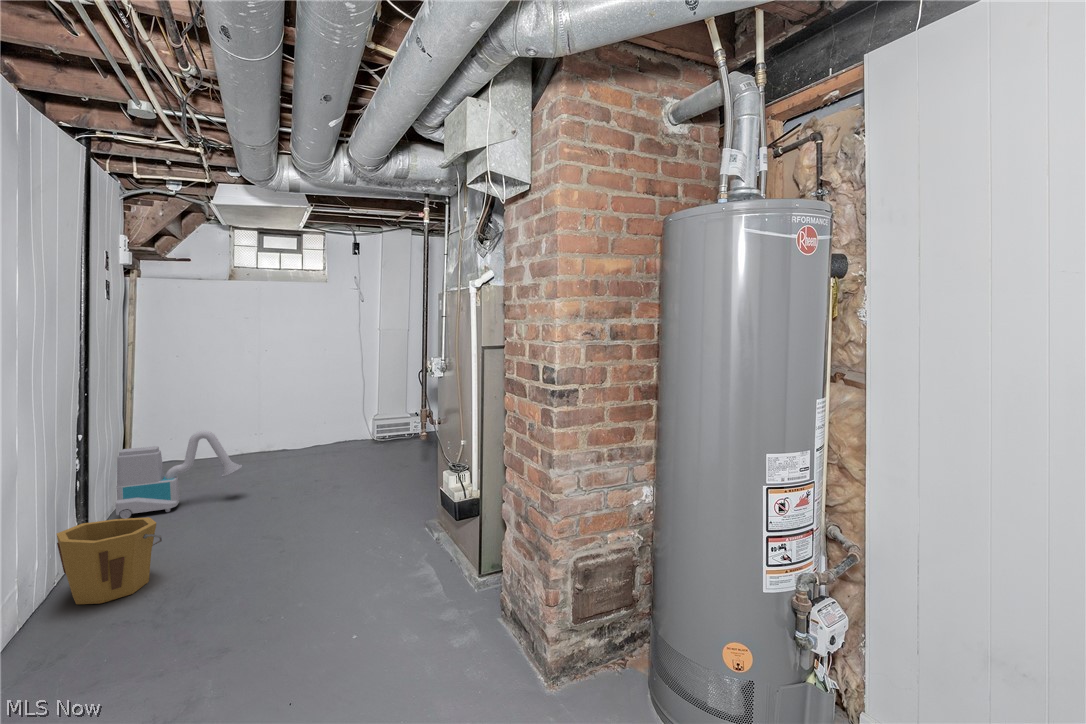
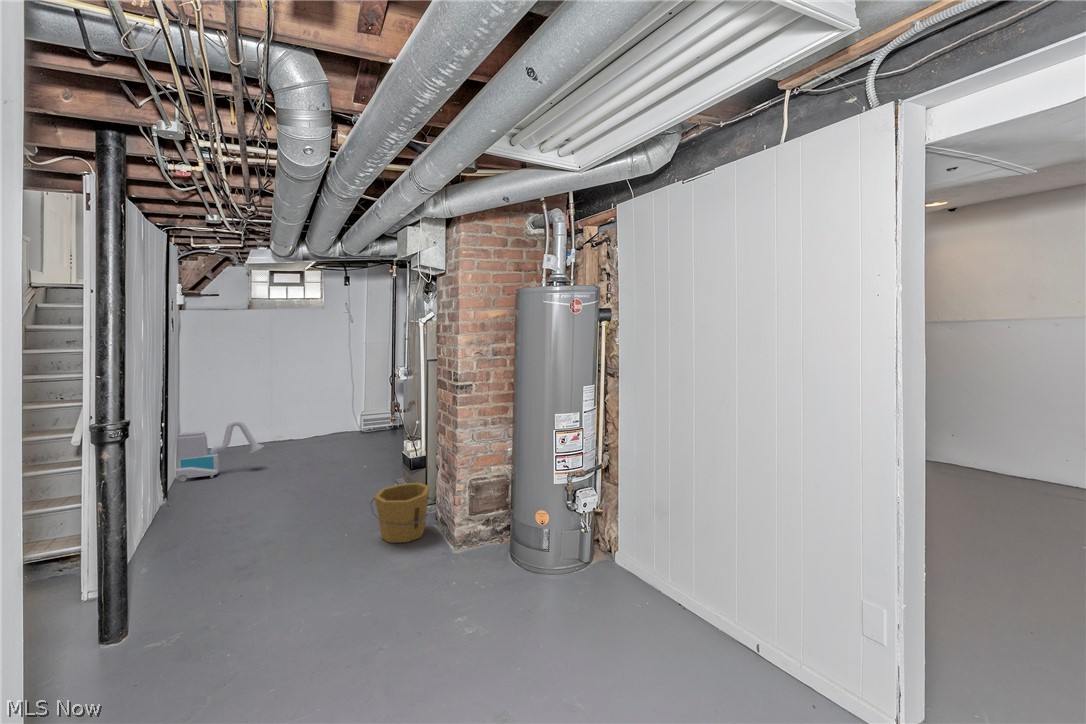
bucket: present [57,517,162,604] -> present [370,483,434,543]

